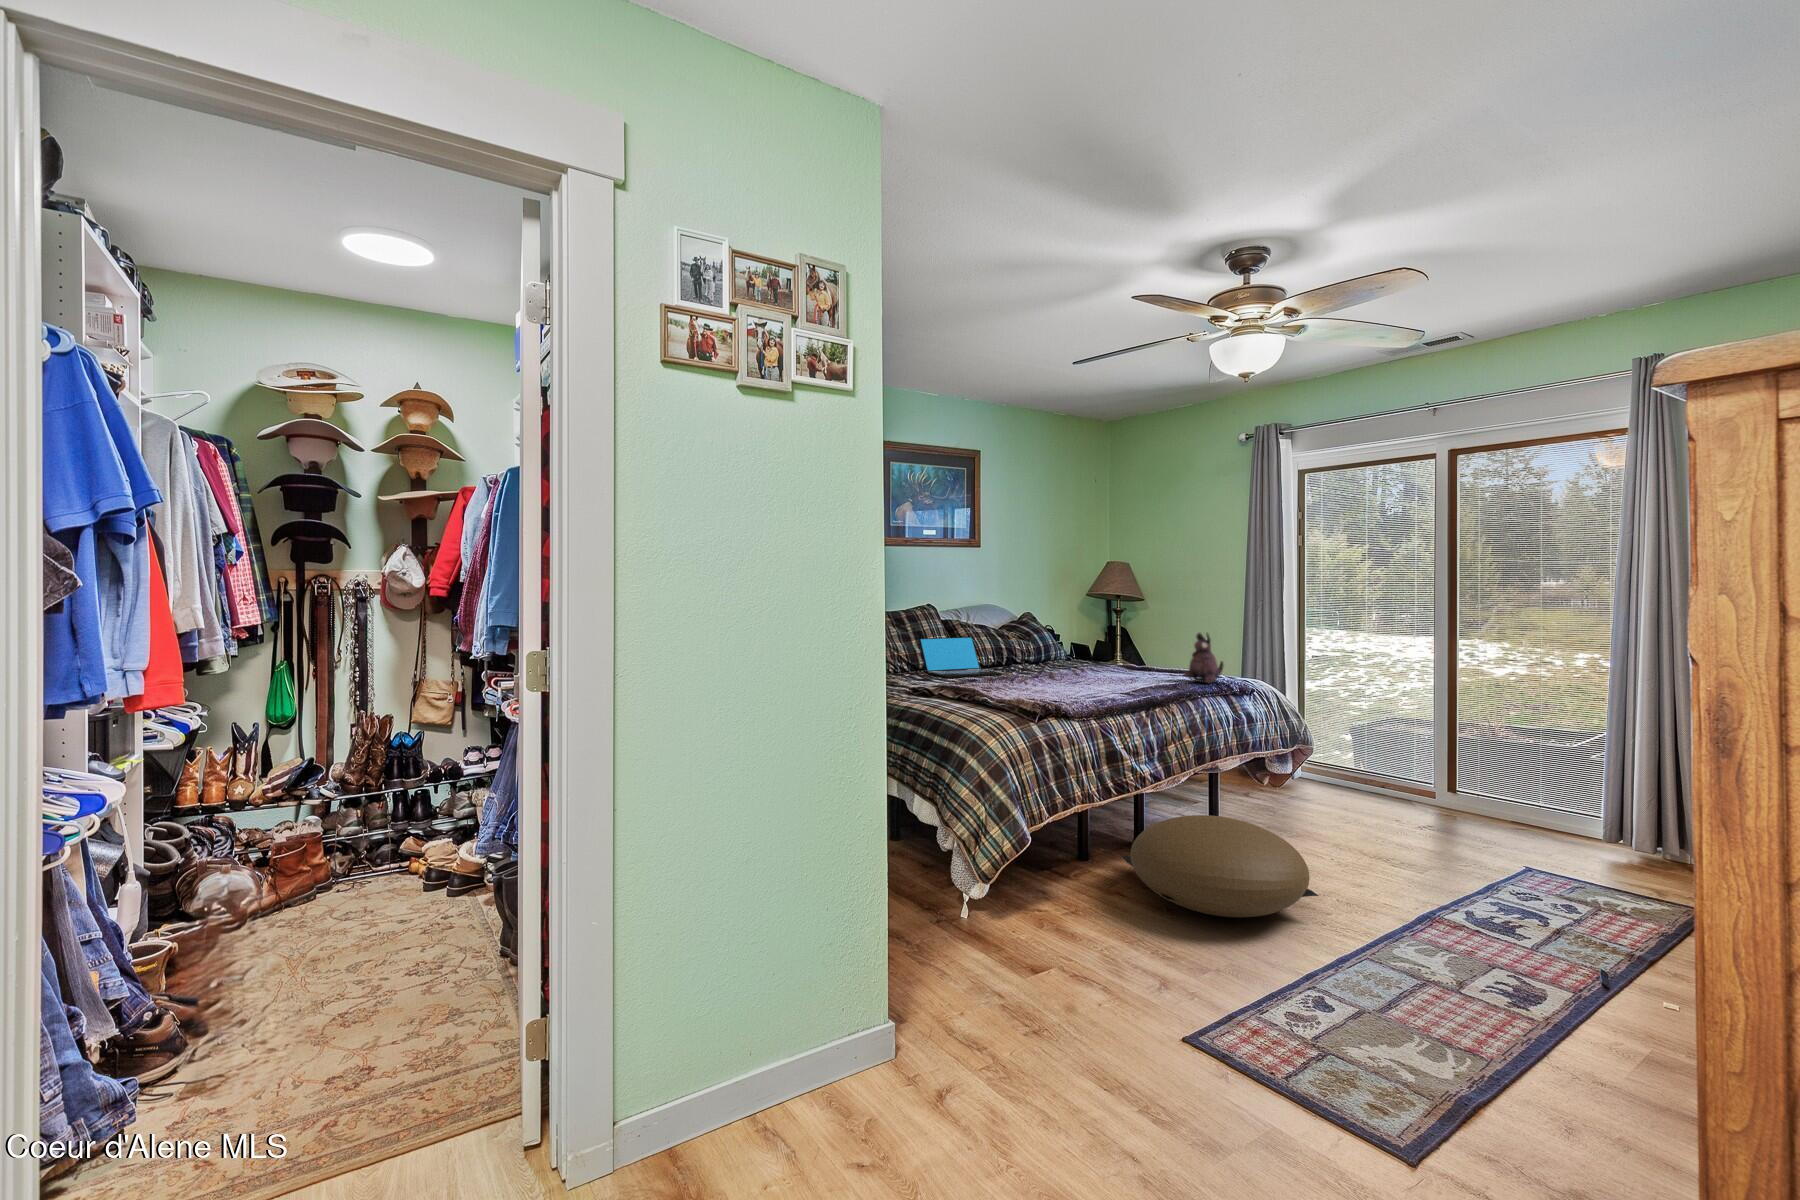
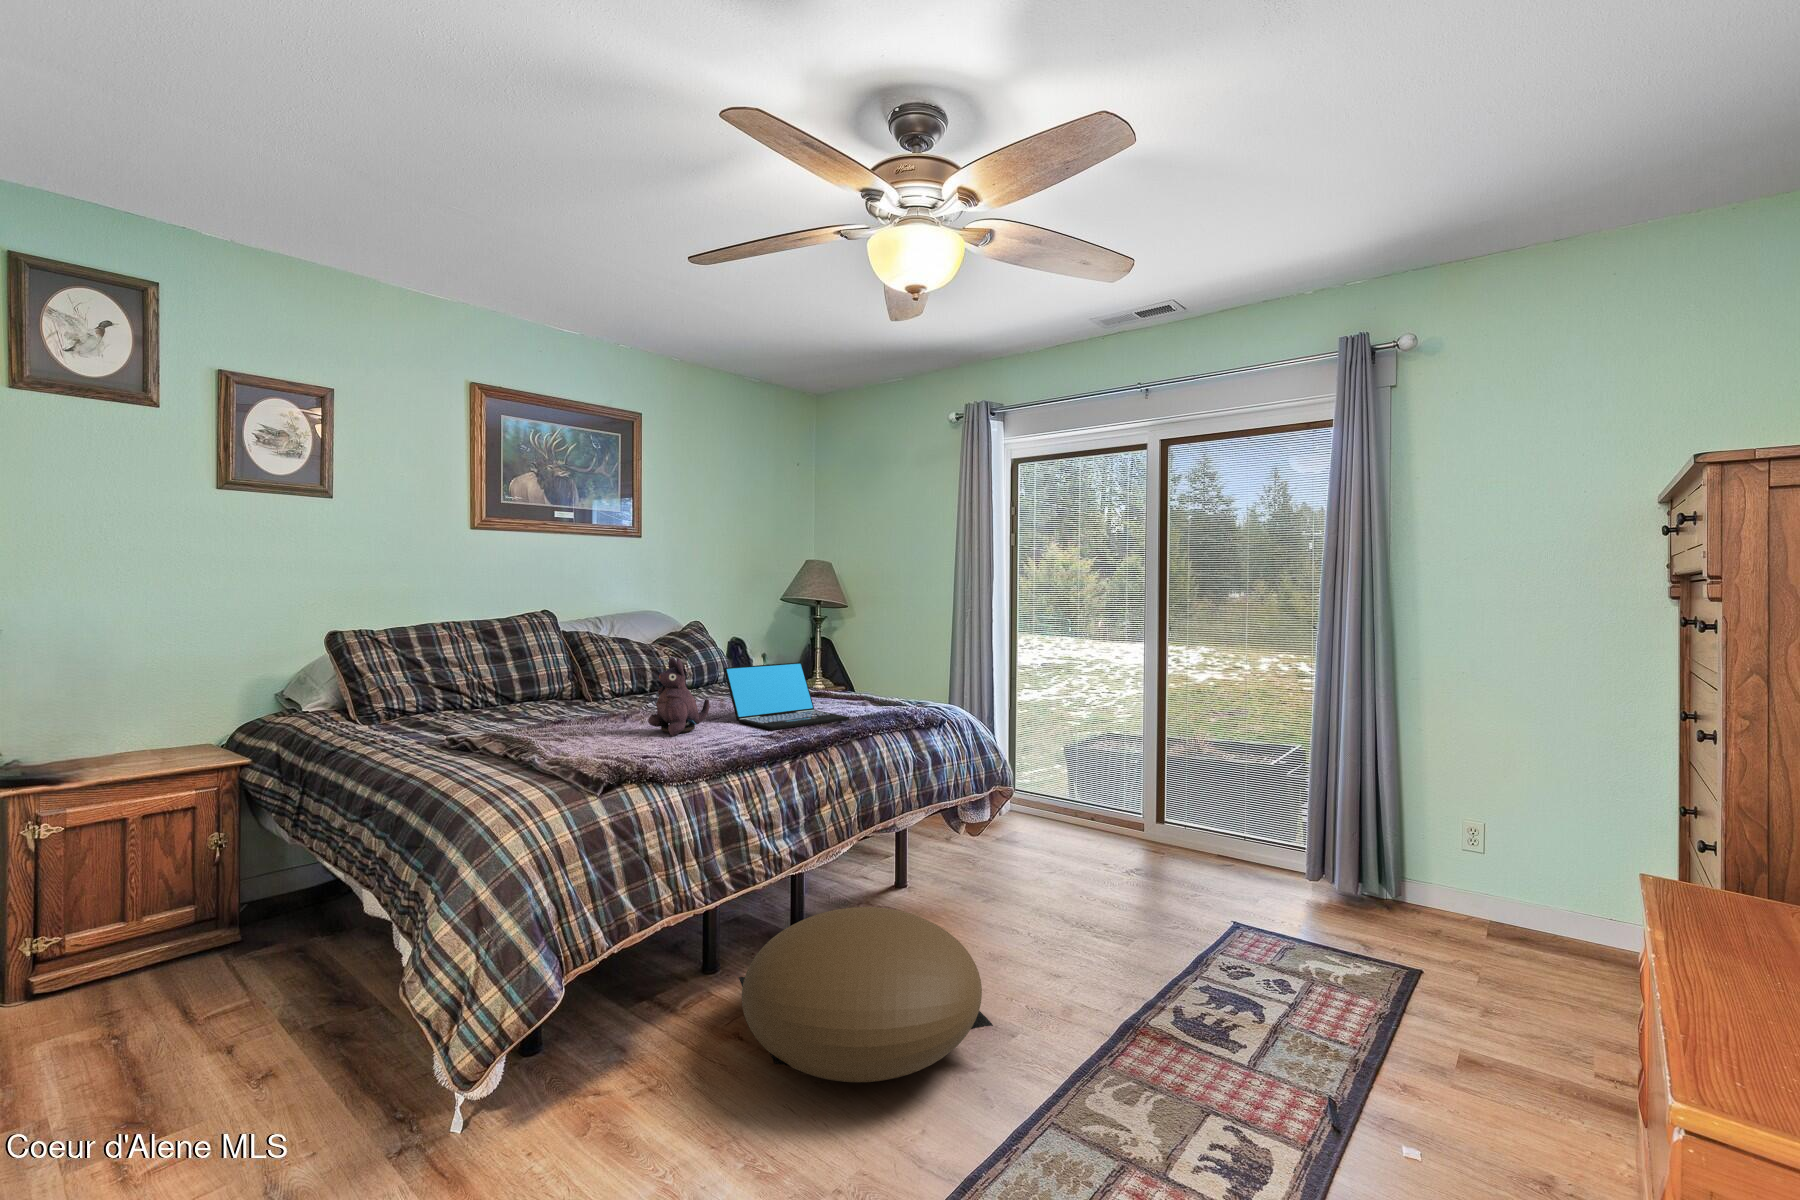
plush toy: present [1185,633,1224,683] -> present [648,658,710,736]
laptop: present [919,637,1001,678] -> present [724,662,849,730]

